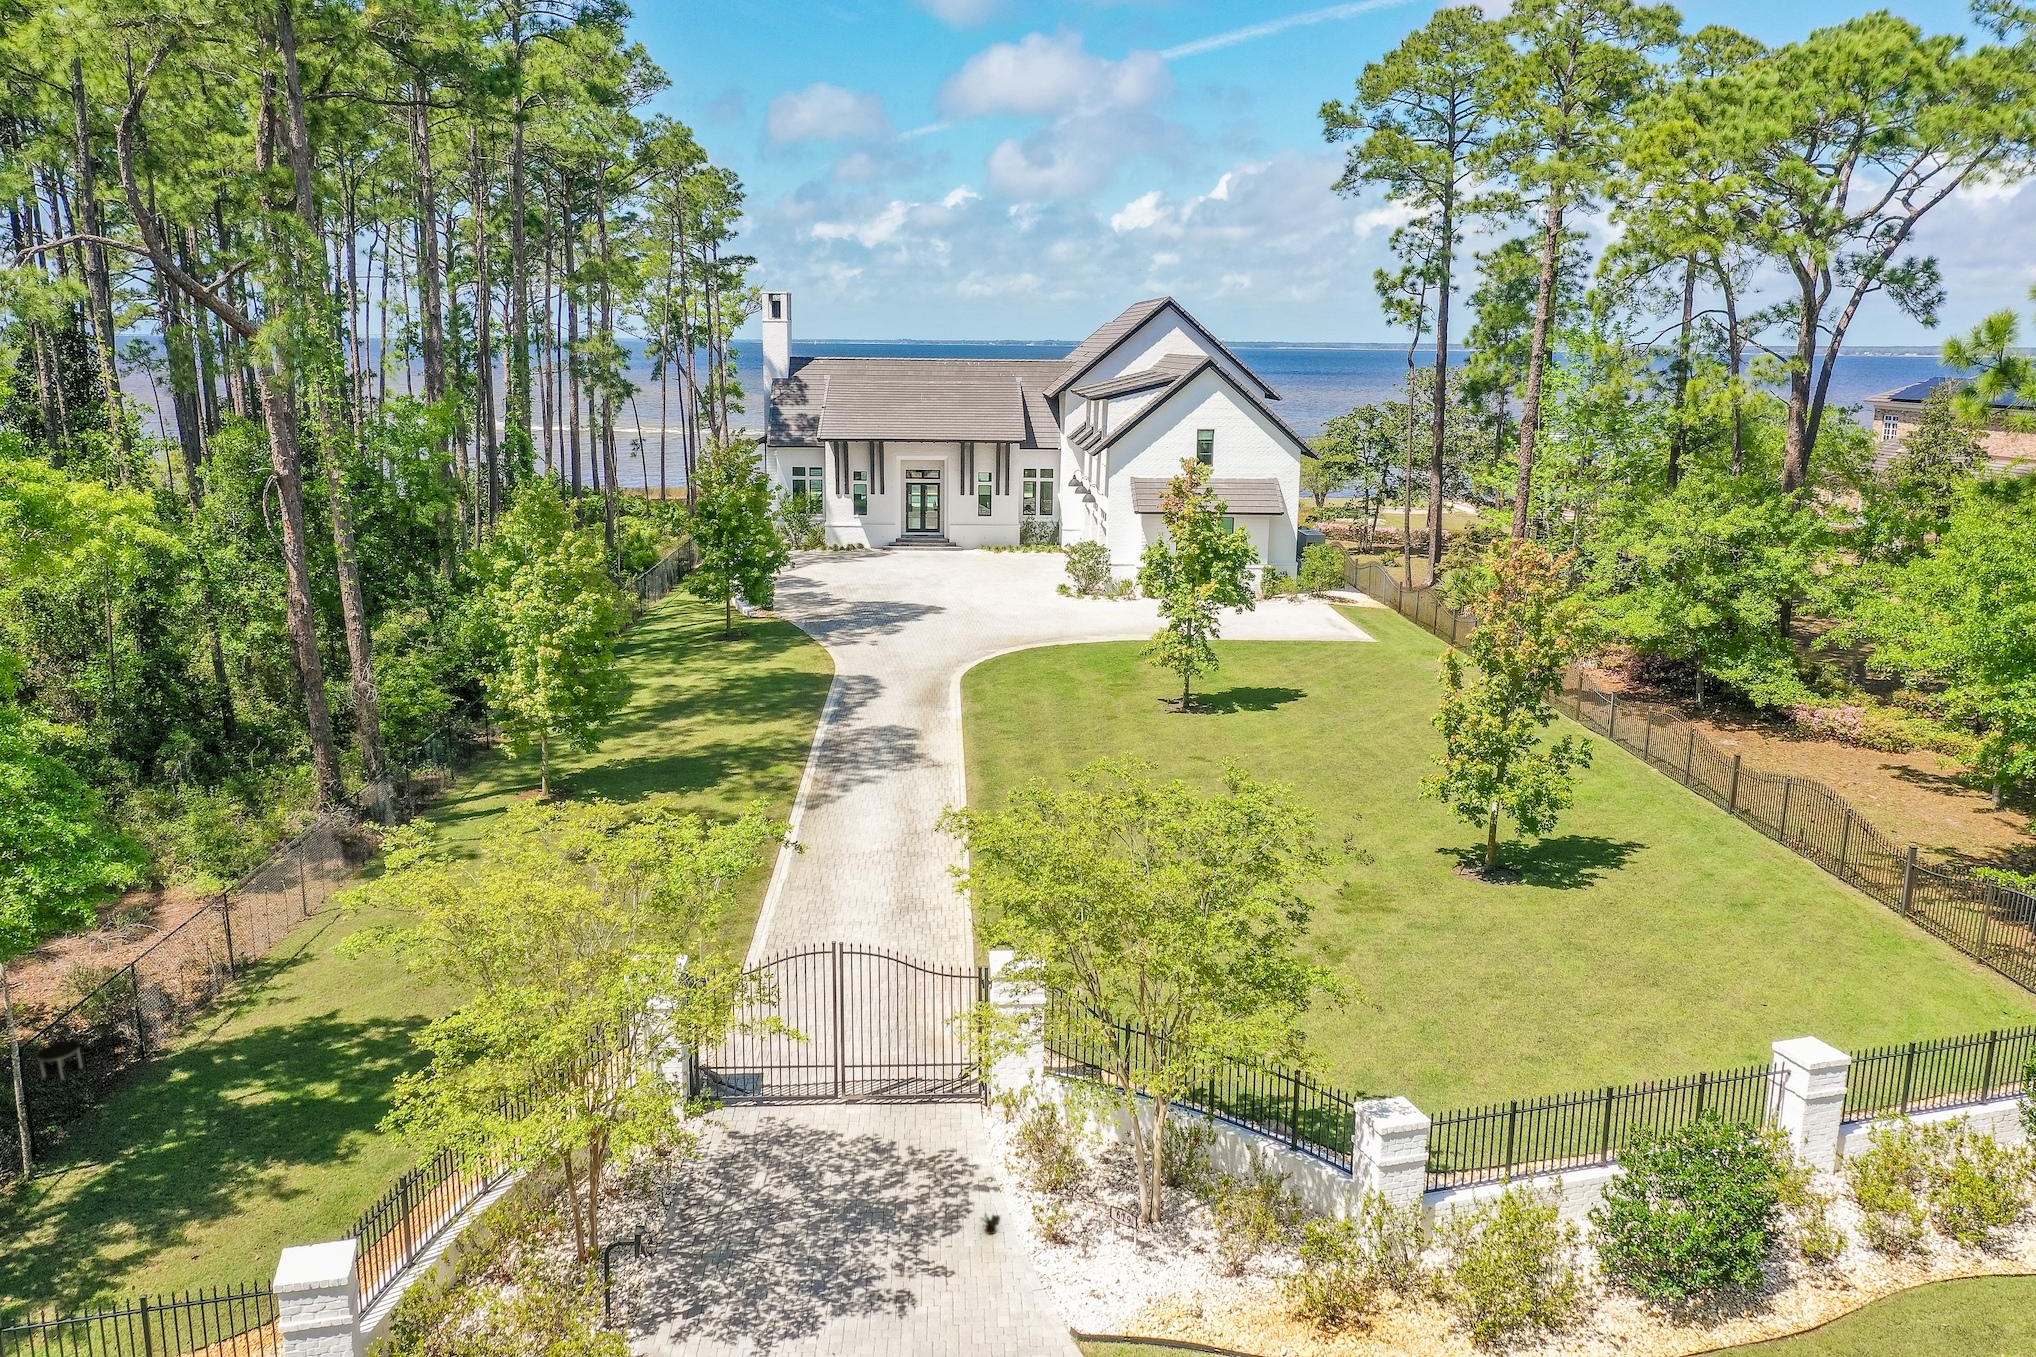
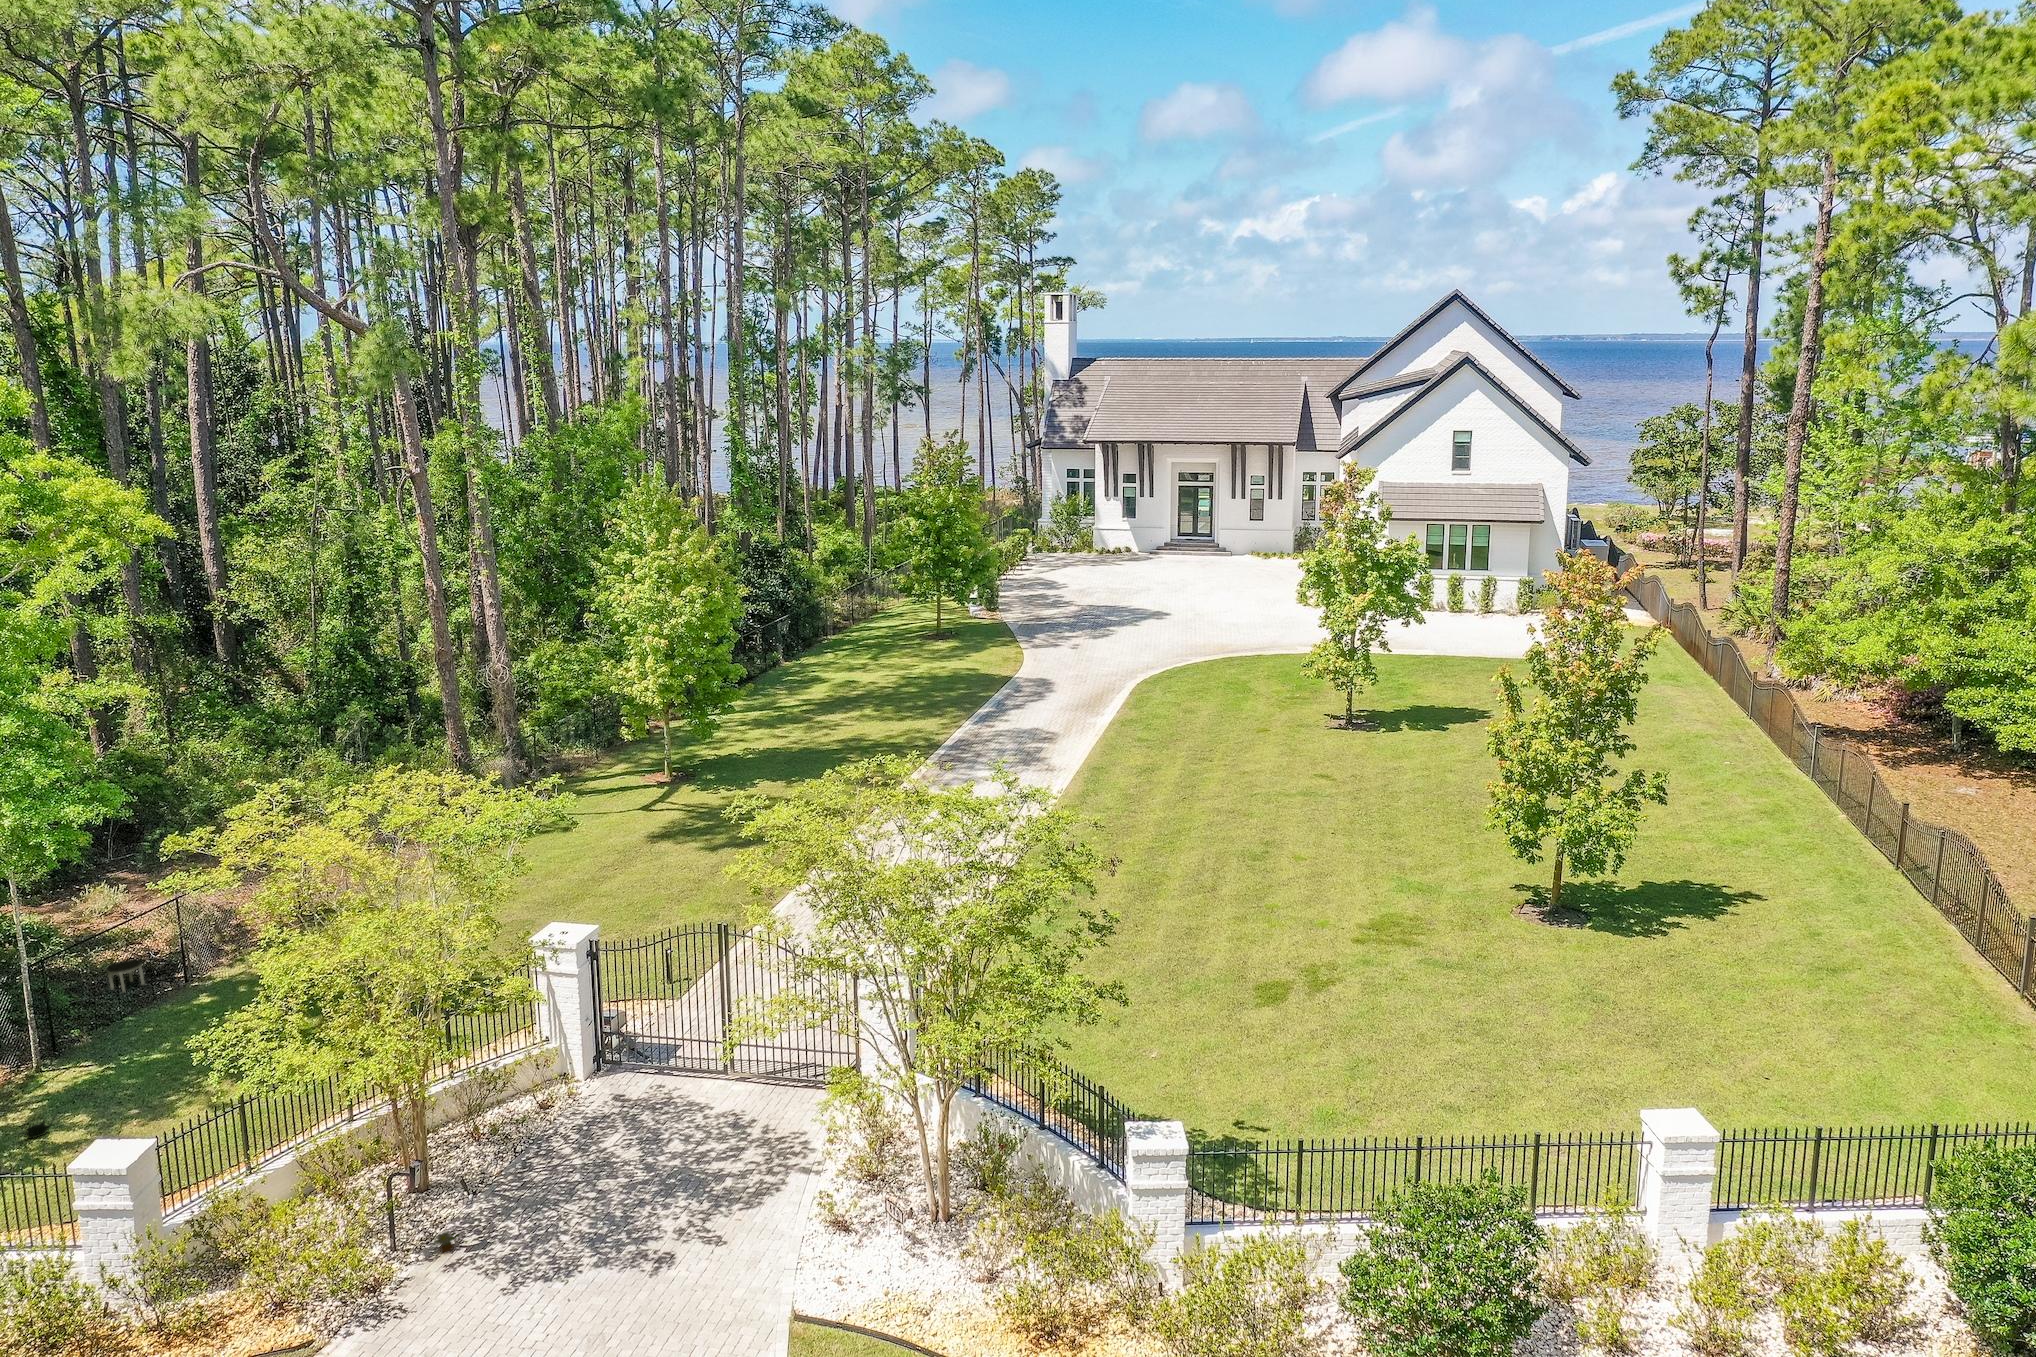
decorative plant: present [983,1215,1000,1234] -> present [436,1231,459,1253]
watering can: none [68,1239,105,1269] -> present [21,1117,55,1139]

